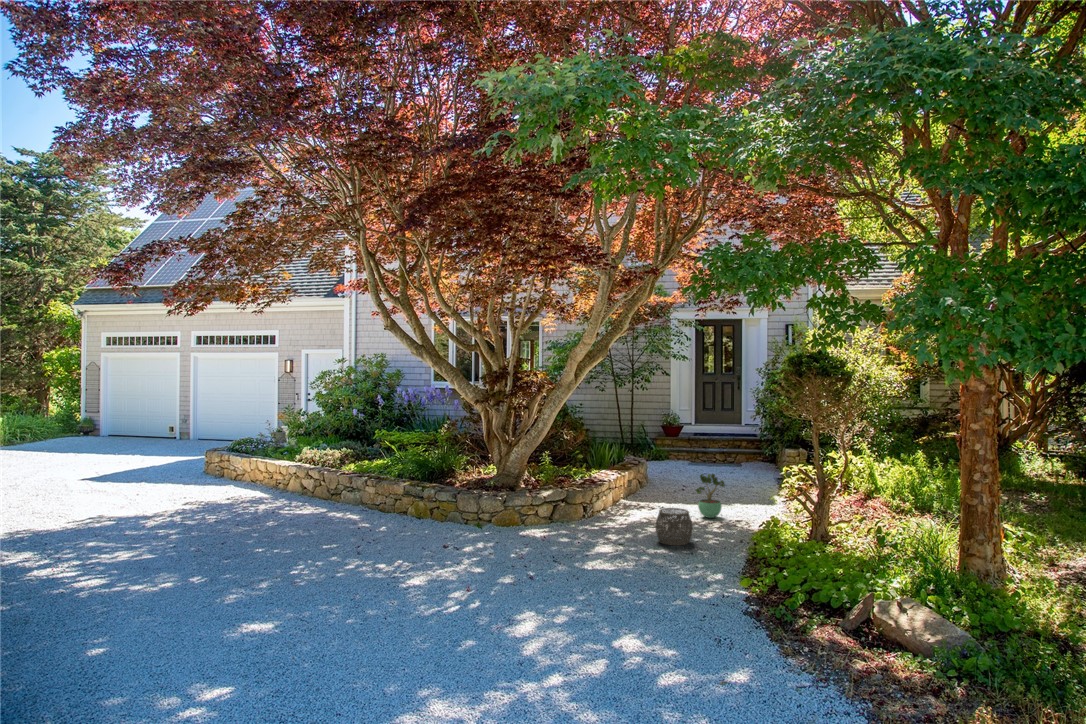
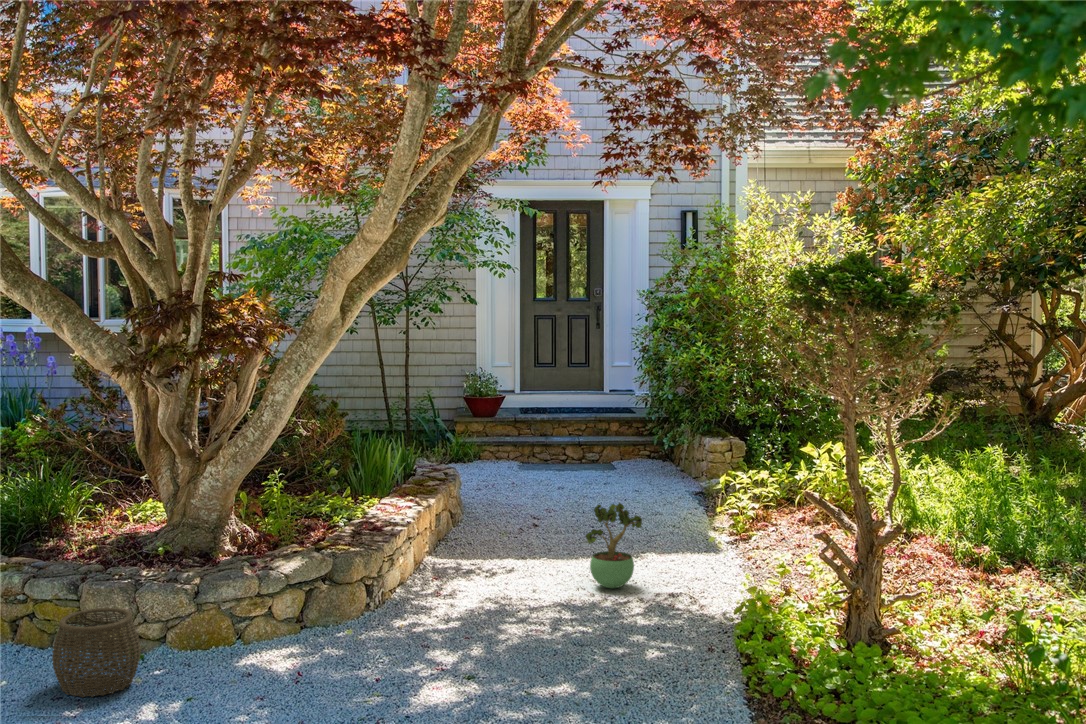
woven basket: present [656,508,693,546] -> present [52,608,141,697]

